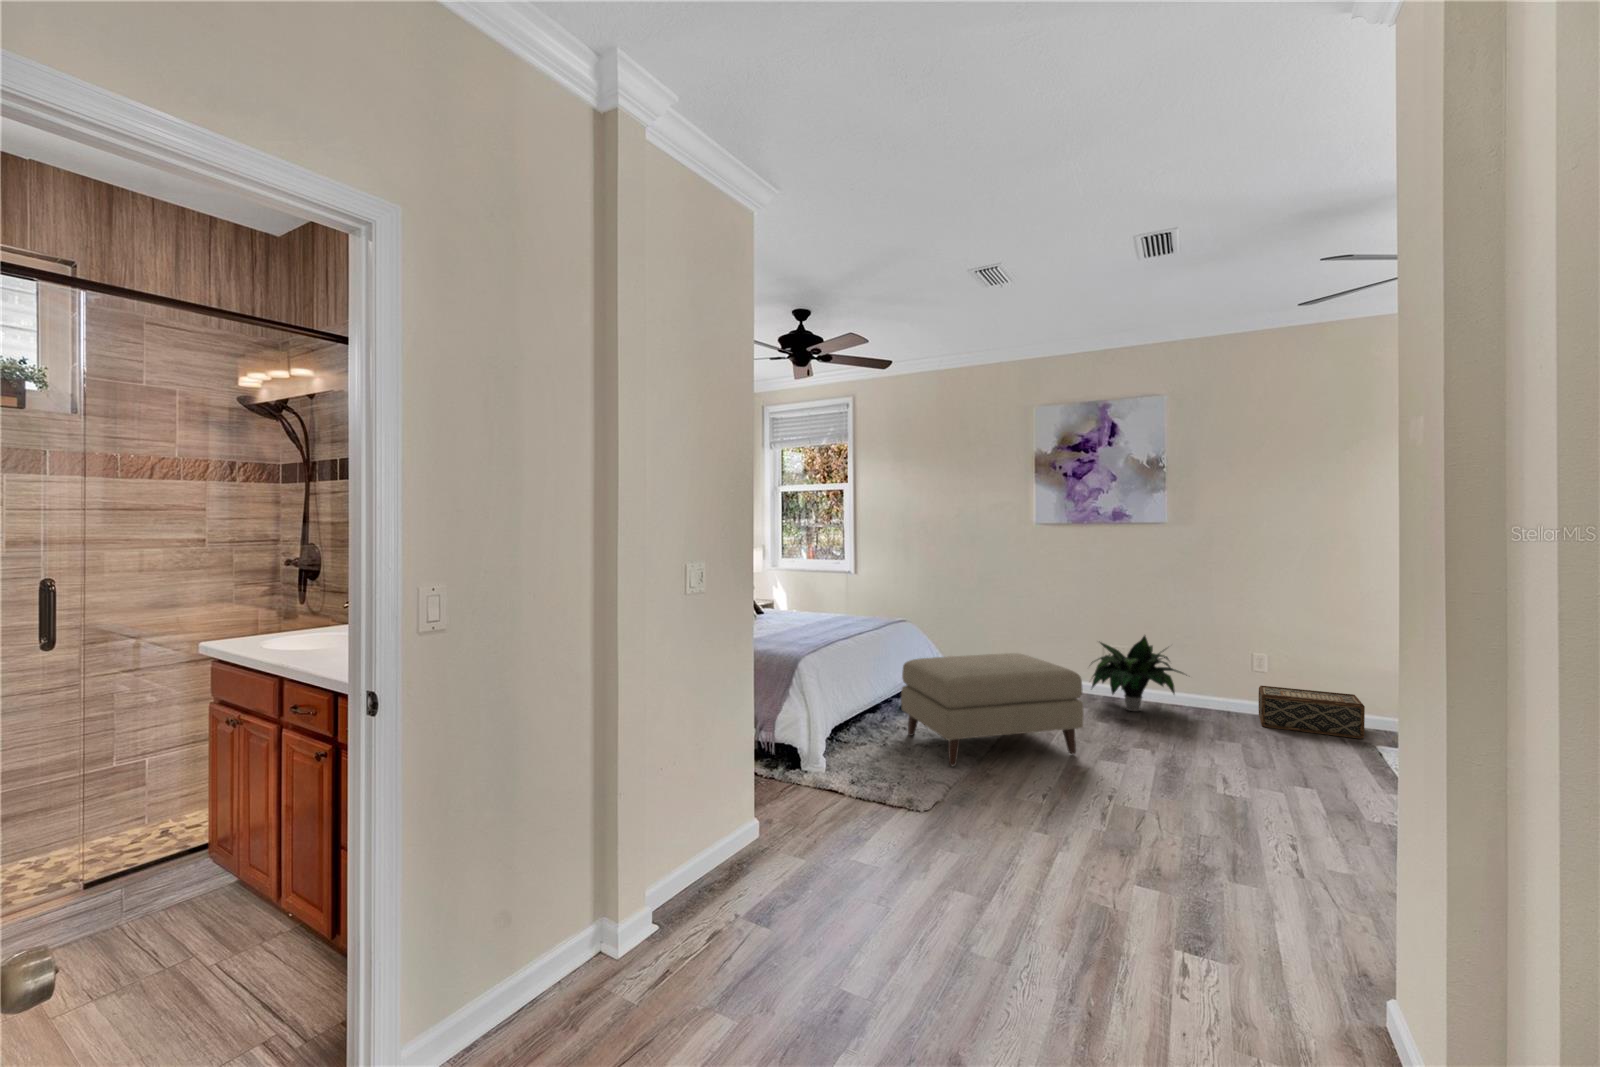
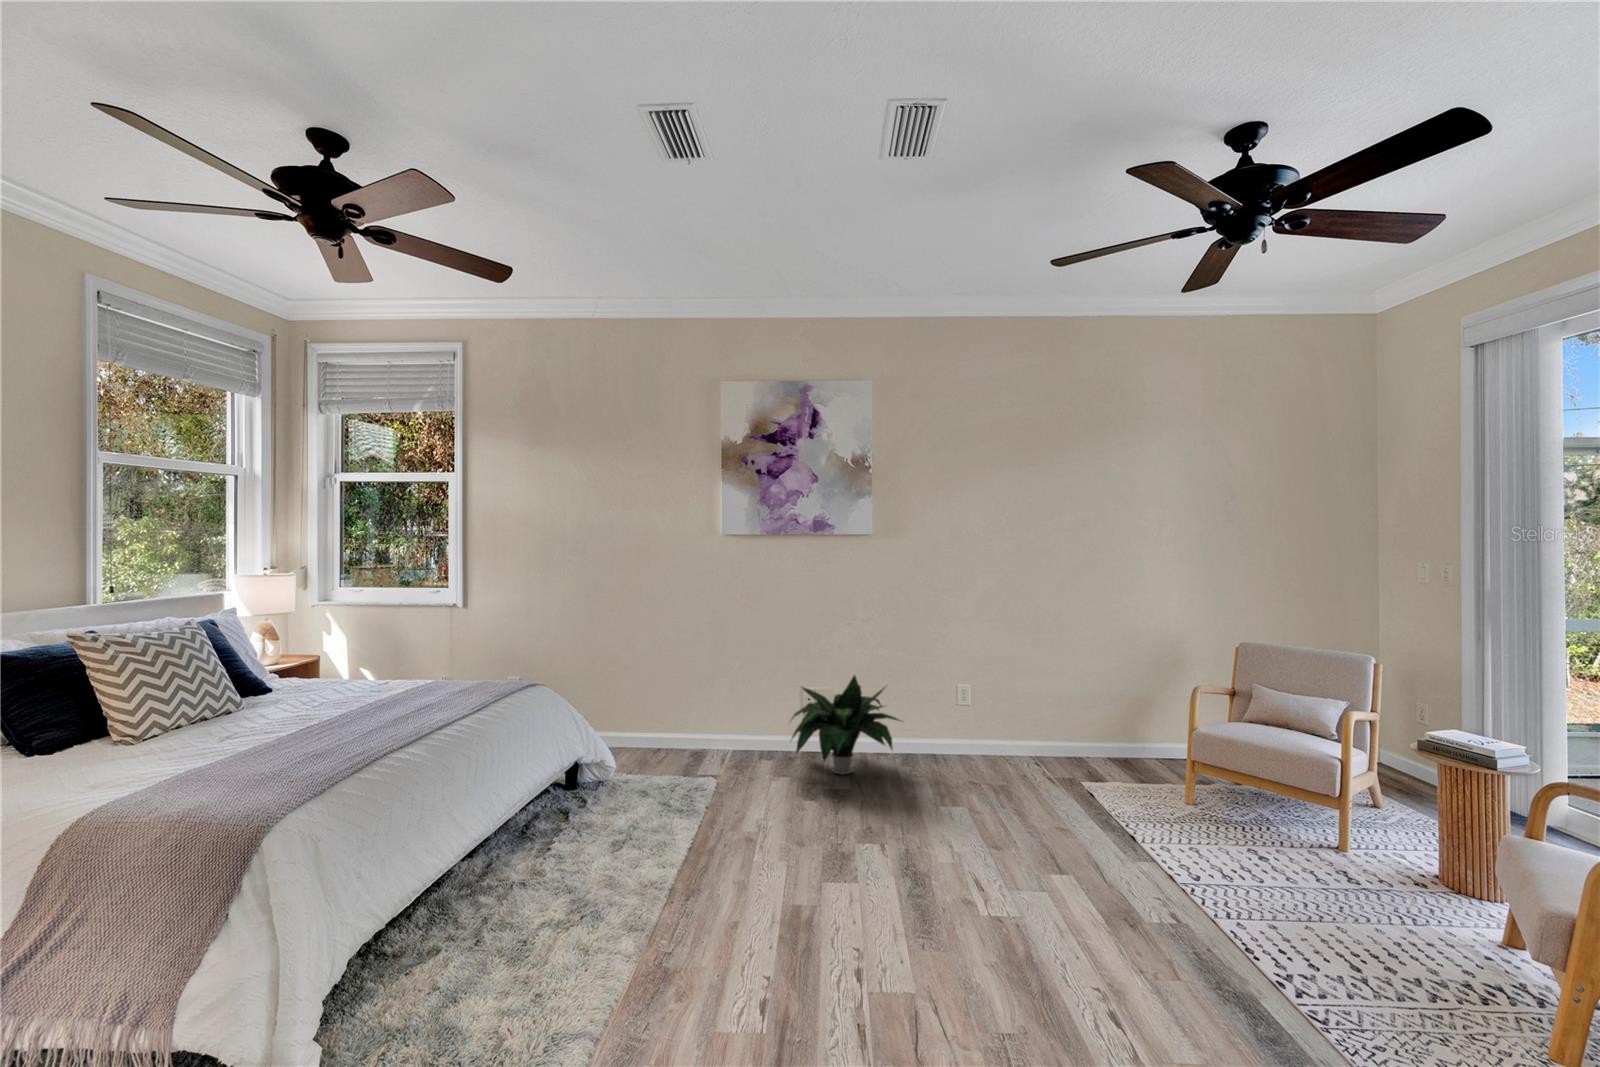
ottoman: present [901,653,1084,766] -> none [517,727,810,980]
woven basket: present [1259,686,1365,739] -> none [968,723,1077,778]

